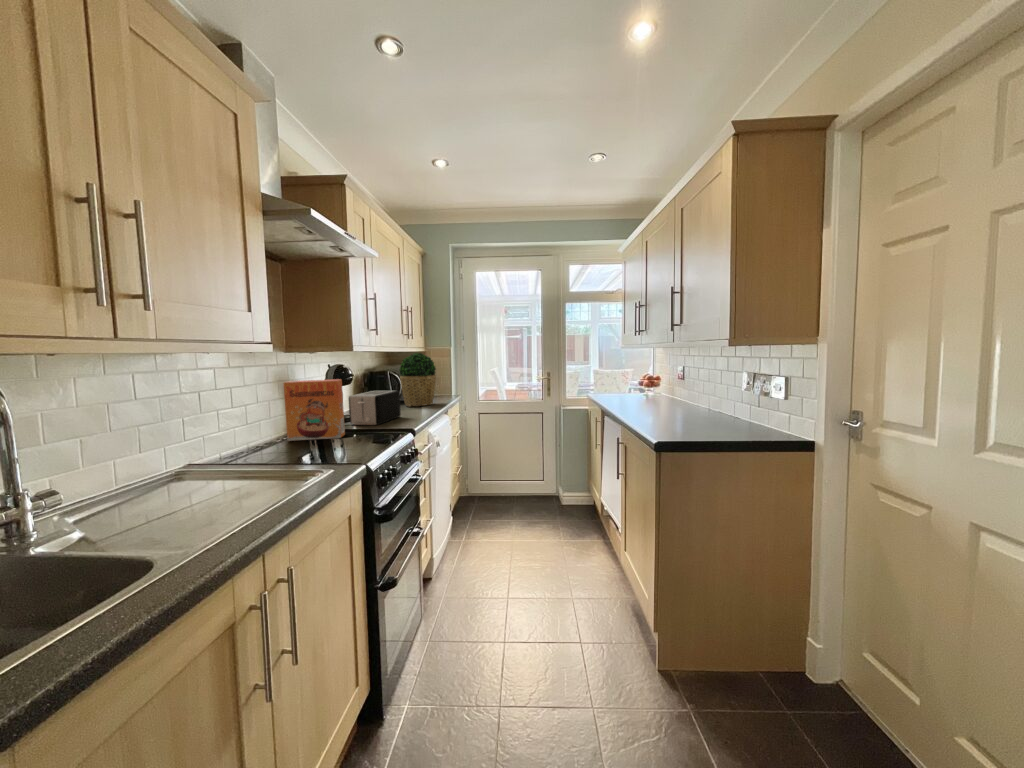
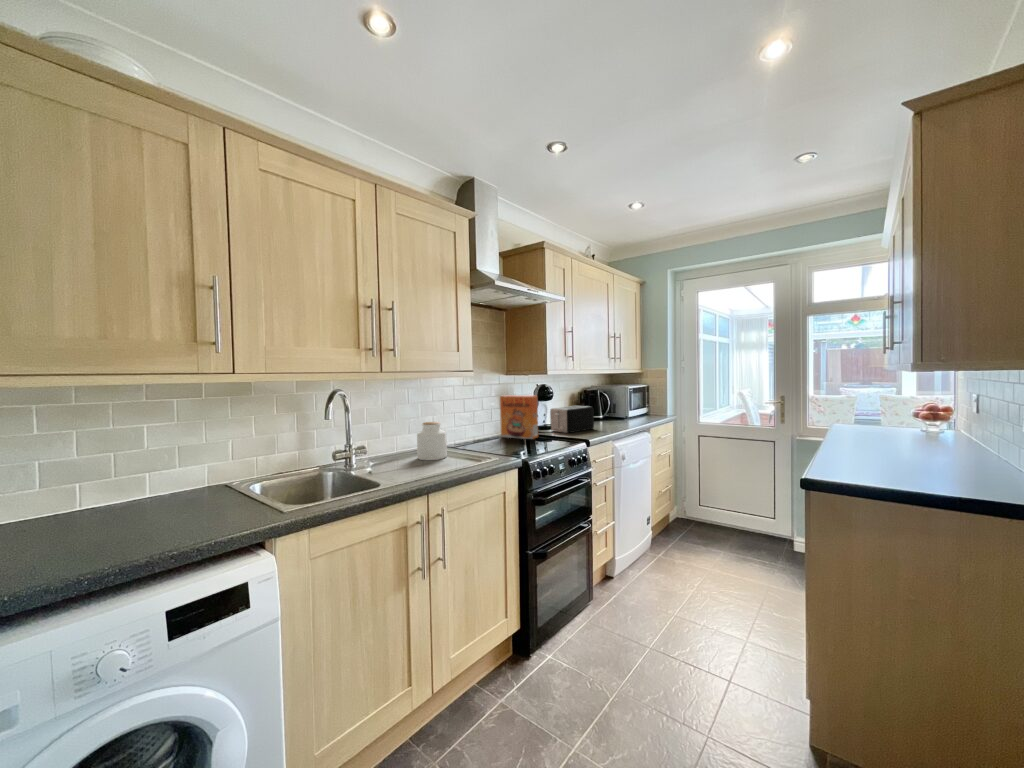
potted plant: present [399,353,436,407] -> none [606,375,640,422]
jar: none [172,428,236,497] -> present [417,422,447,460]

